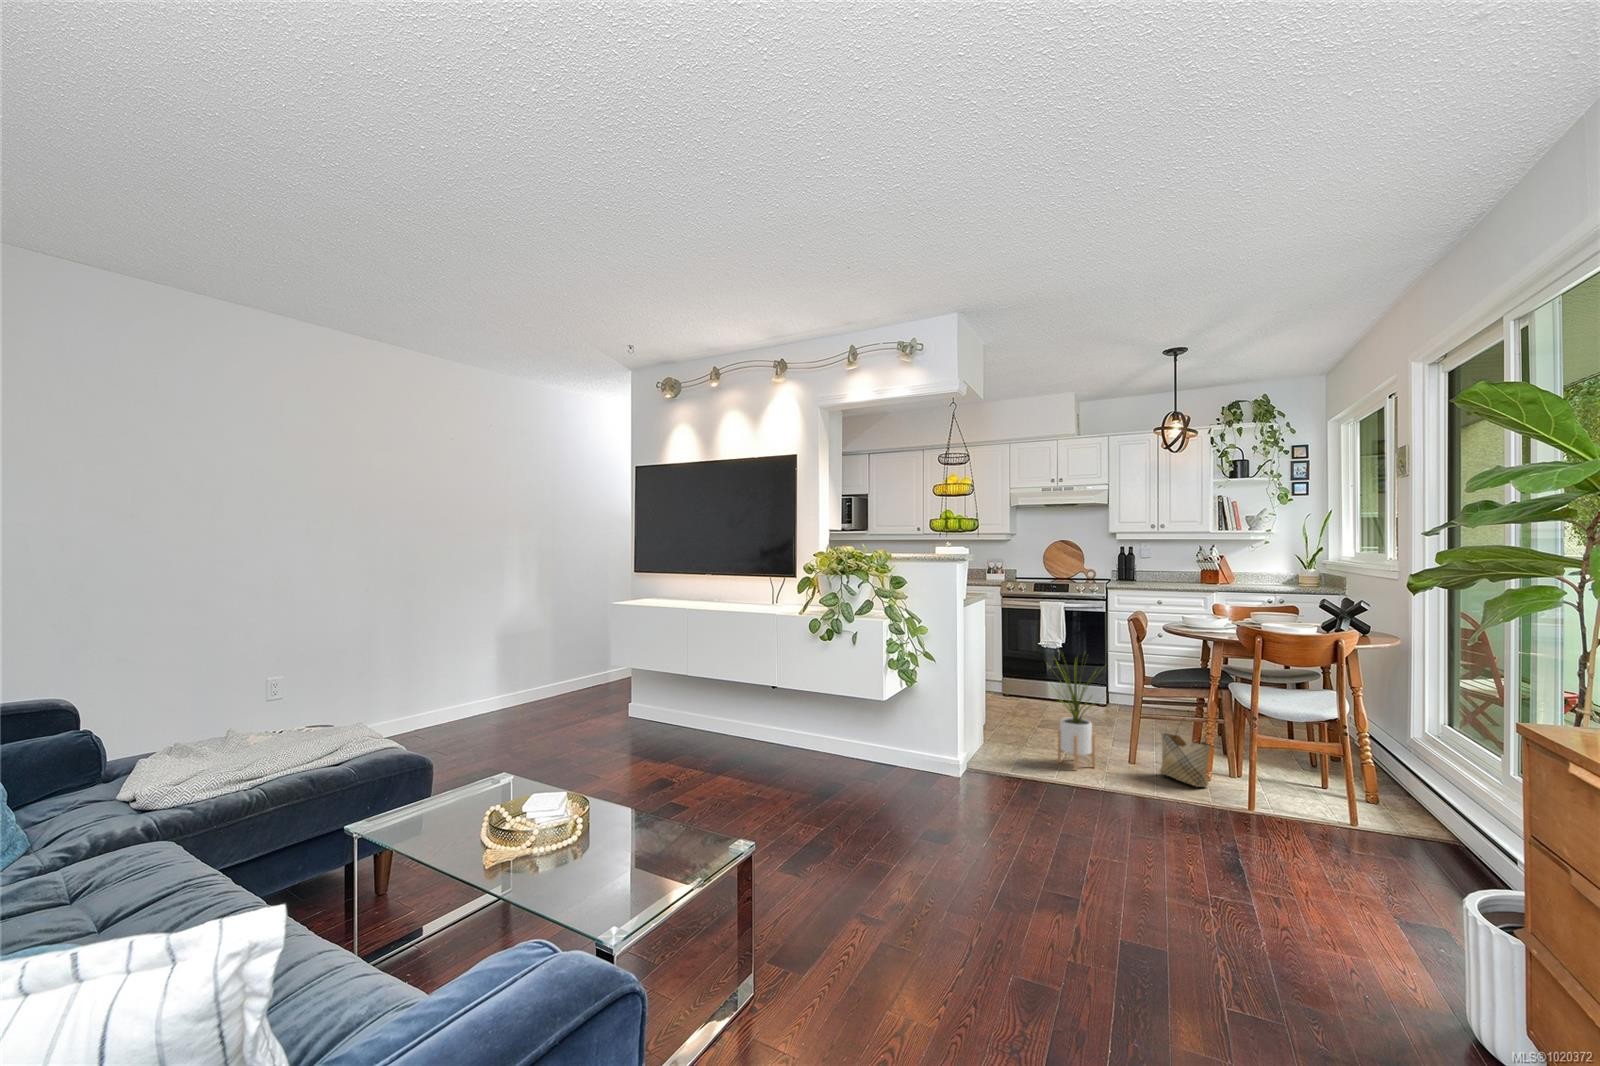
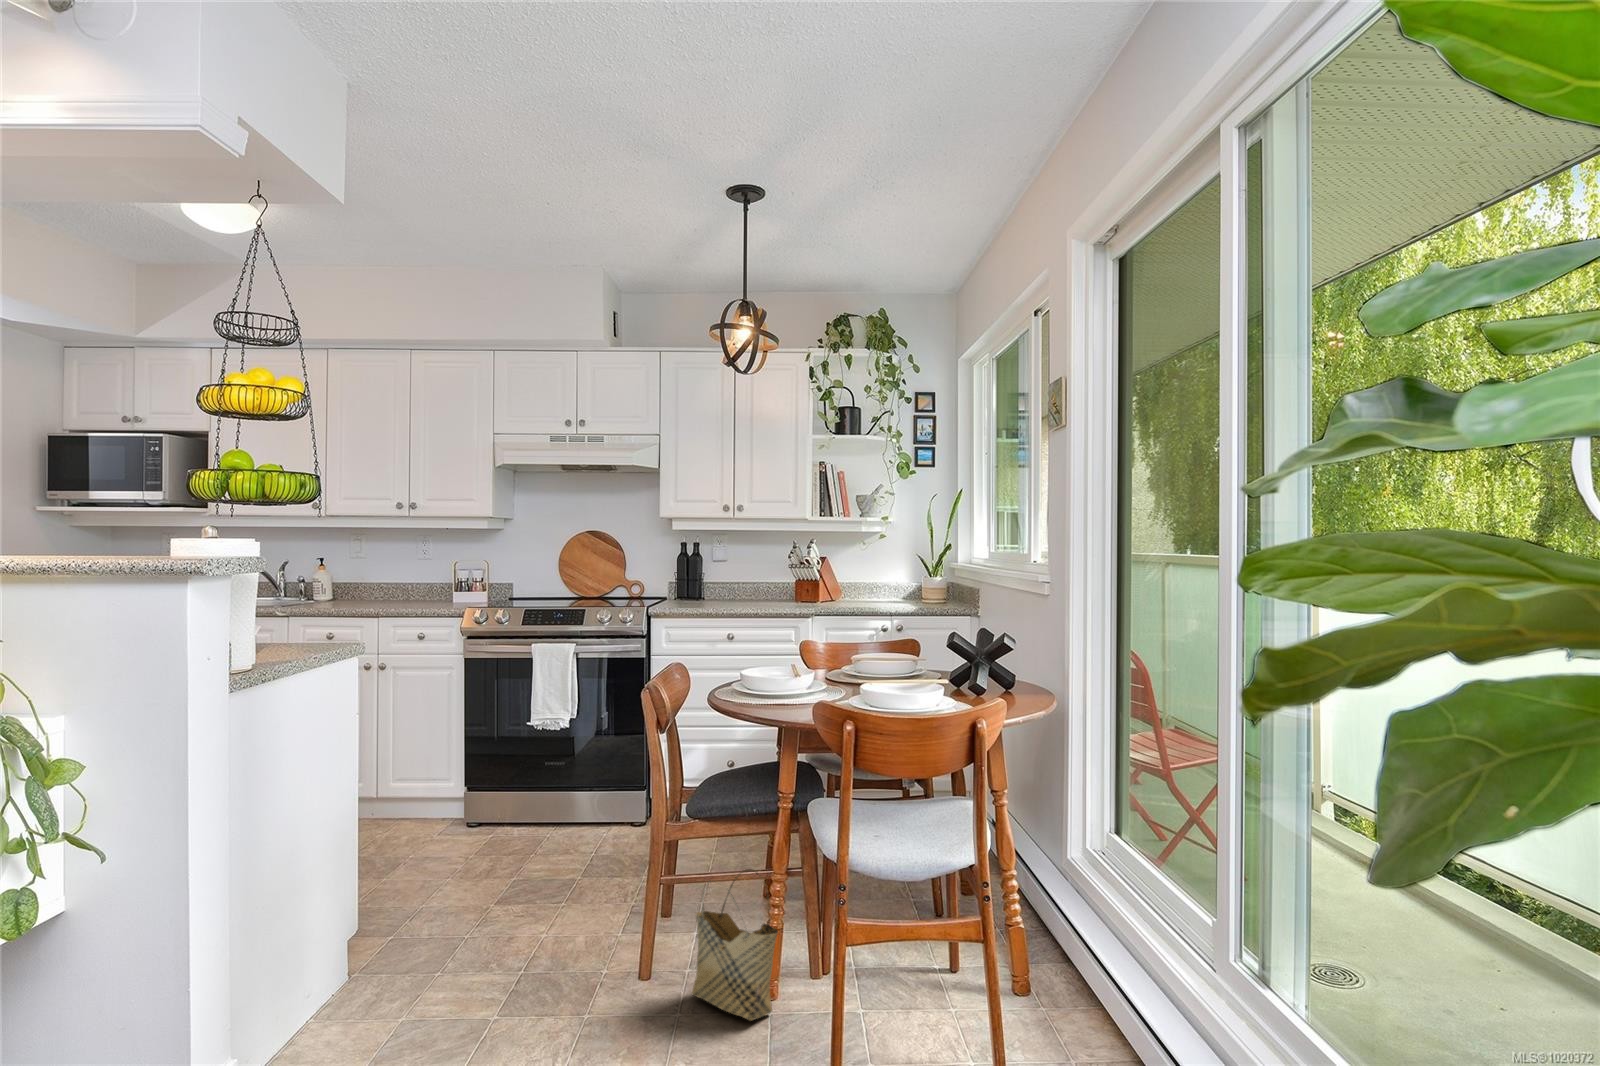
house plant: present [1052,661,1106,770] -> none [468,760,603,1027]

